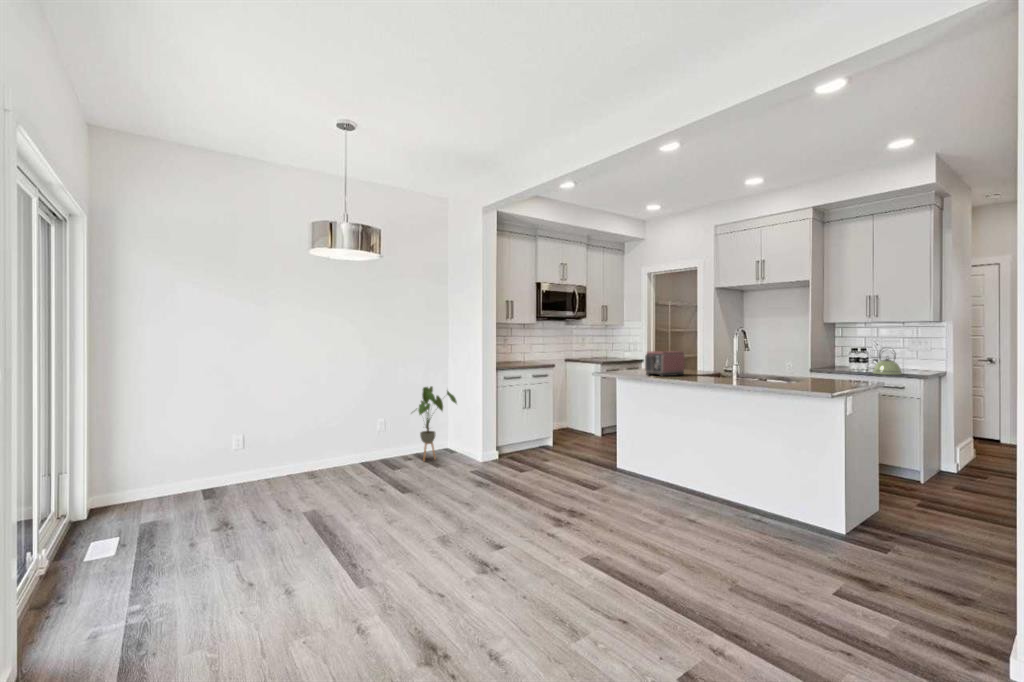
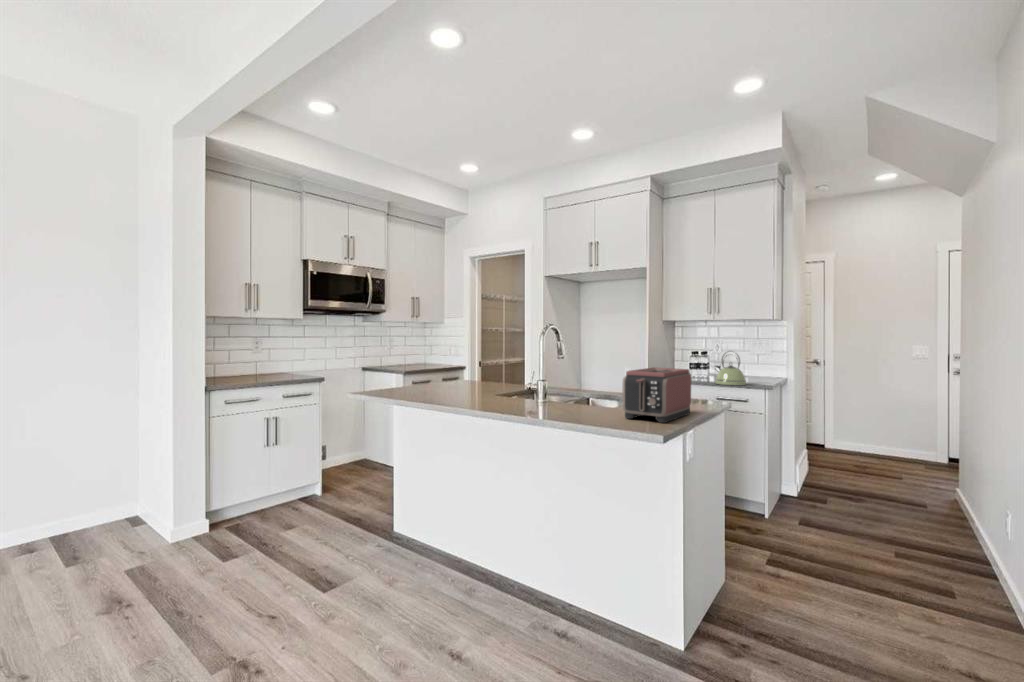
toaster: present [645,351,685,376] -> present [622,368,691,423]
house plant: present [418,386,457,461] -> none [38,420,134,552]

